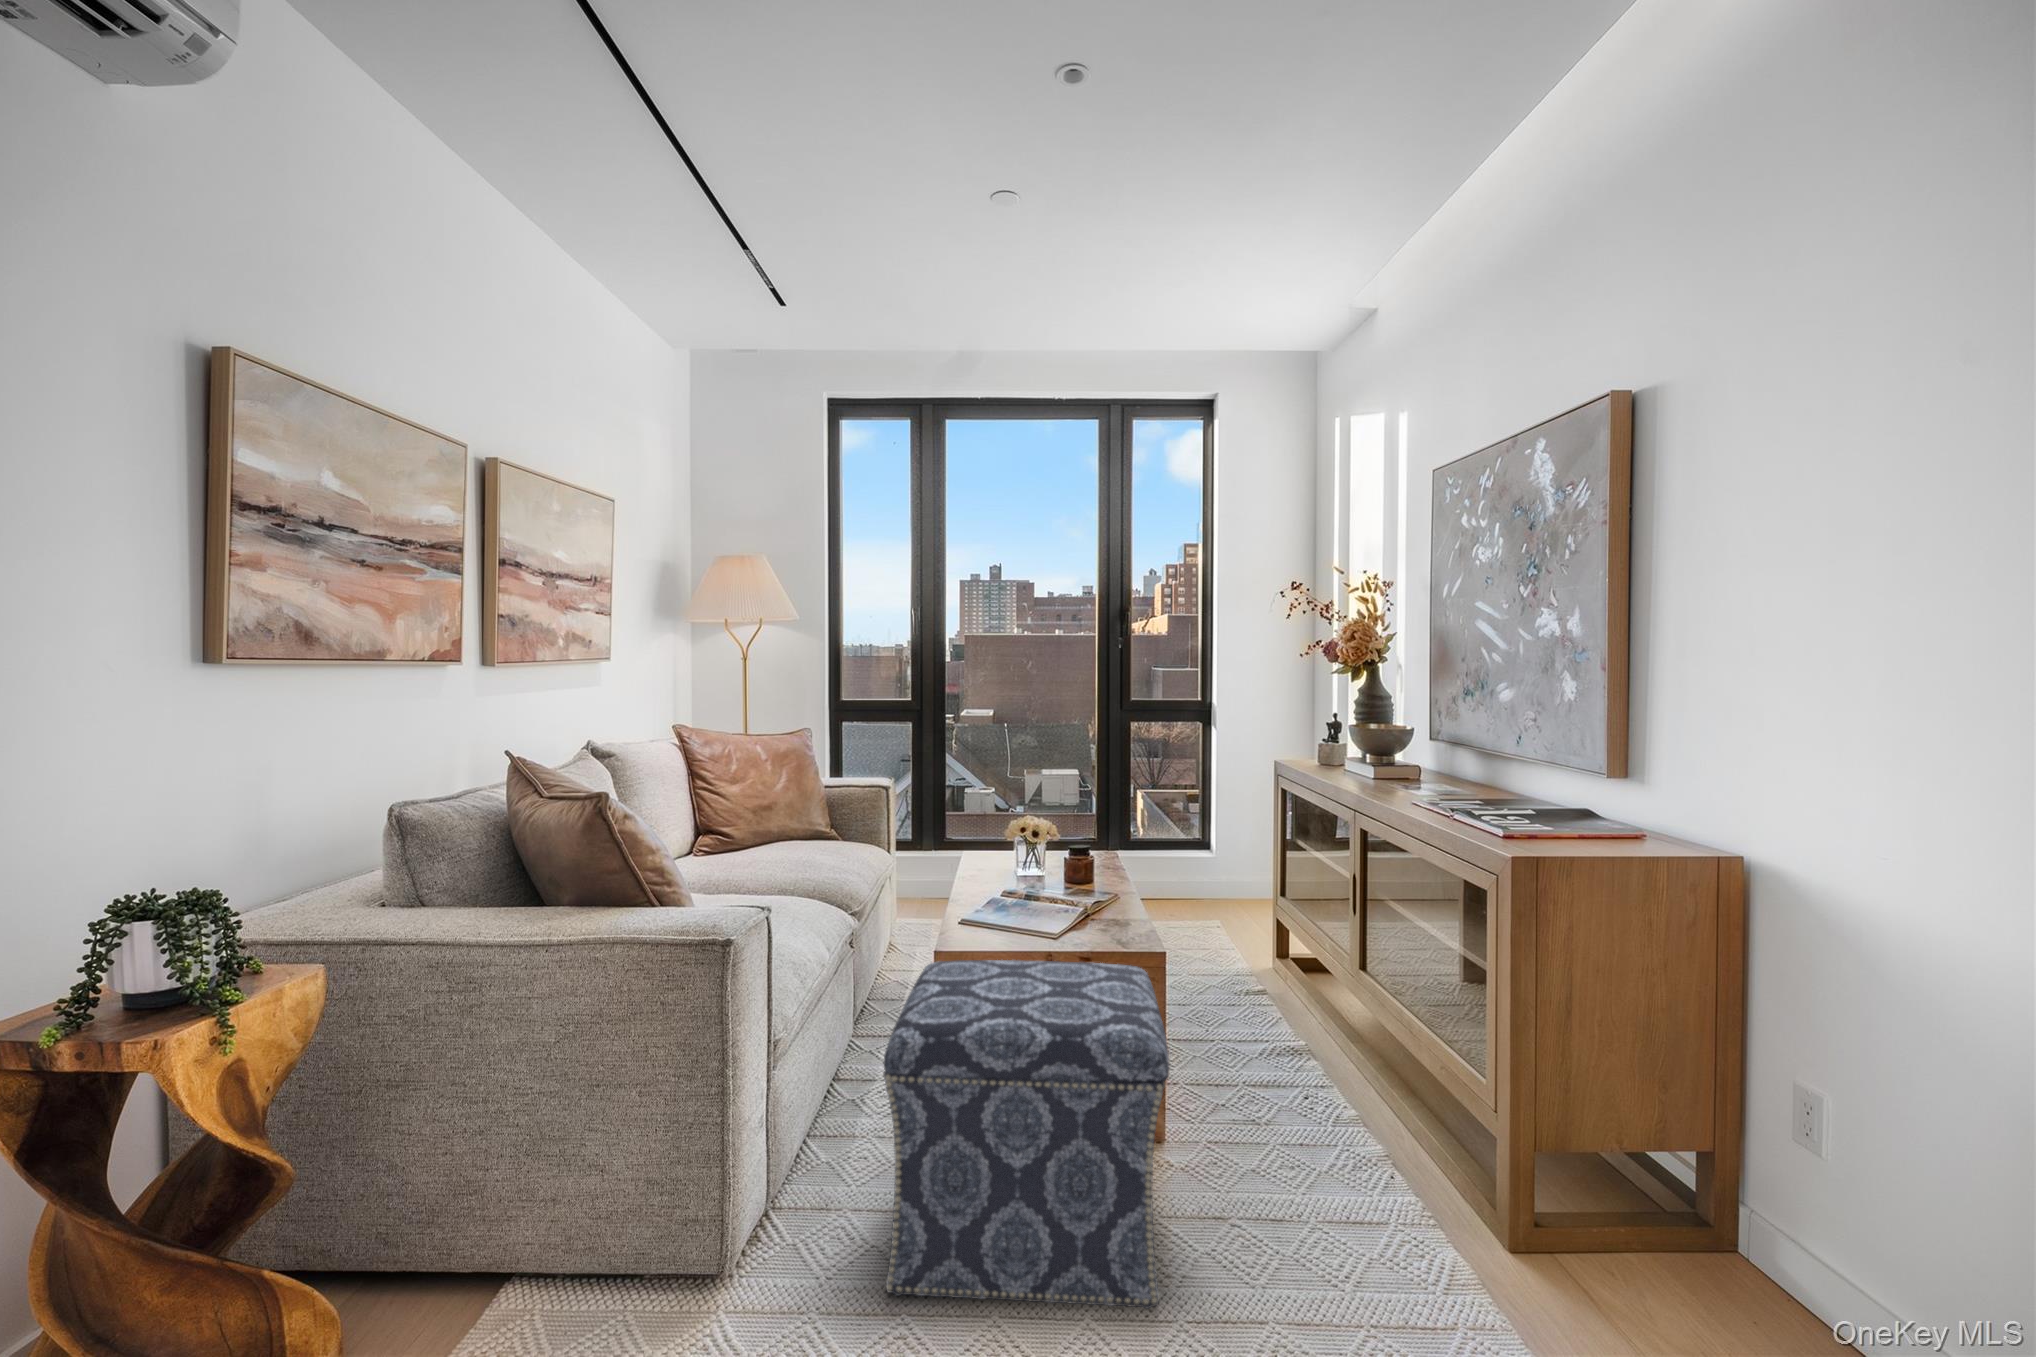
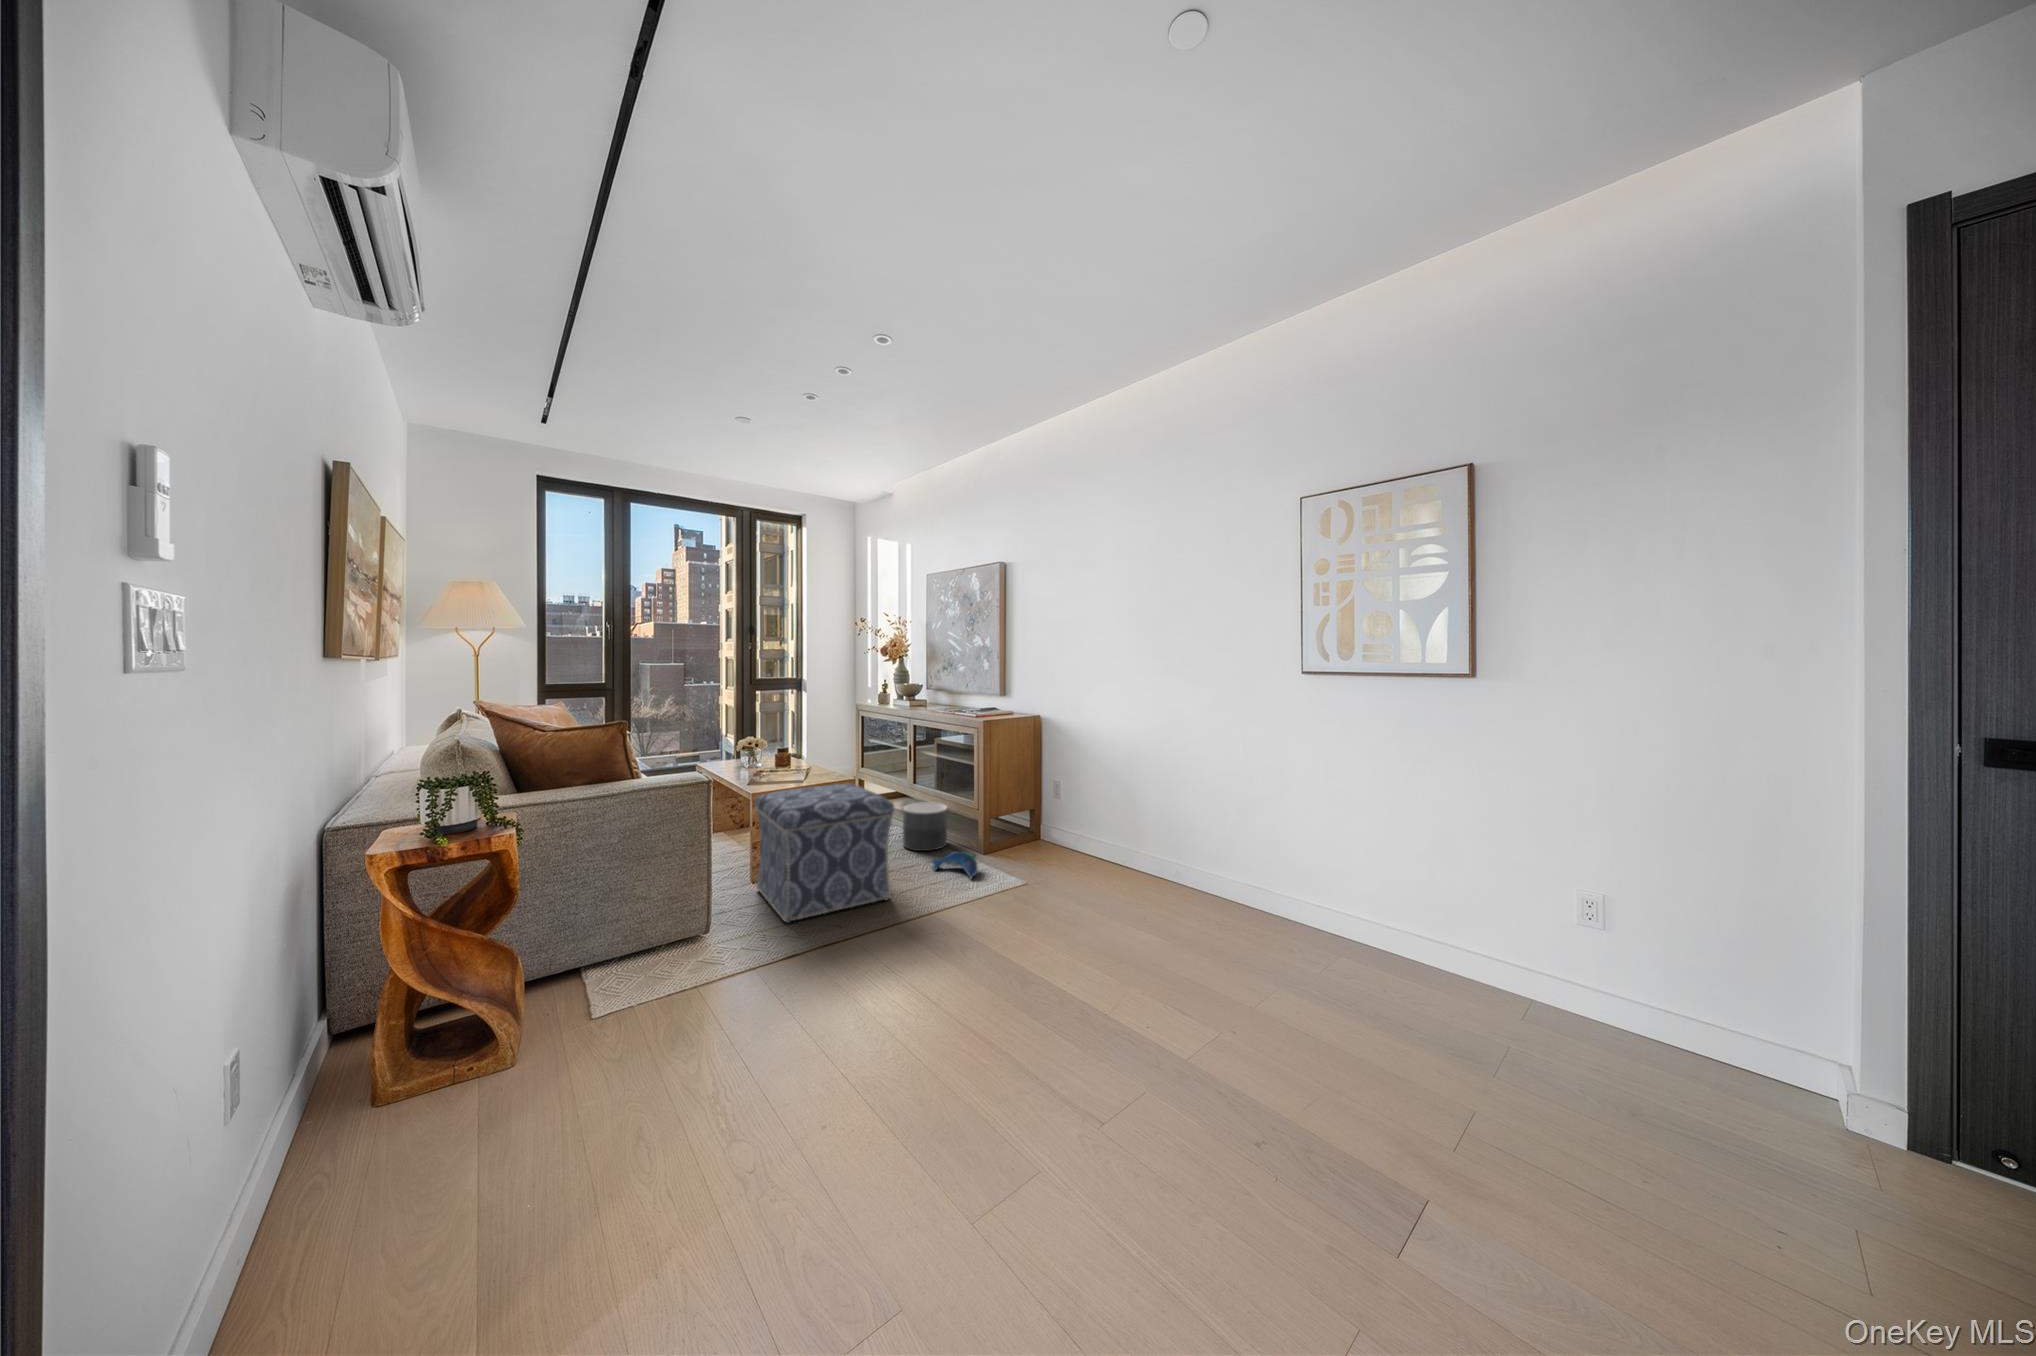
planter: none [1301,1023,1417,1164] -> present [903,802,947,851]
plush toy: none [1326,1204,1451,1318] -> present [932,851,977,878]

